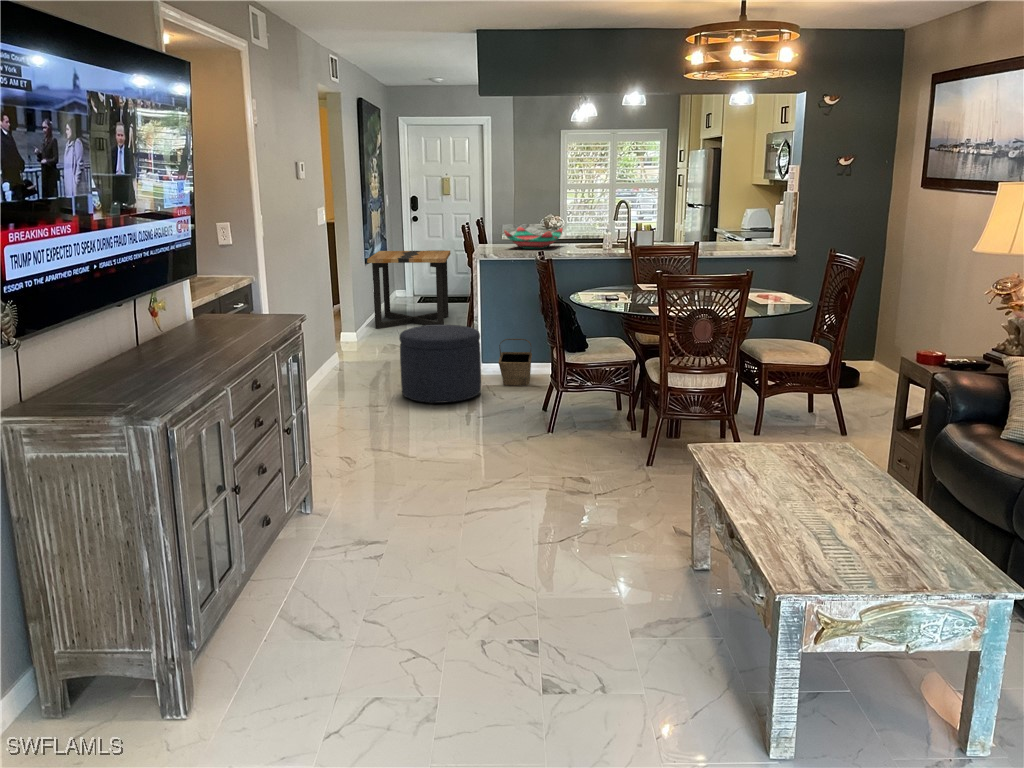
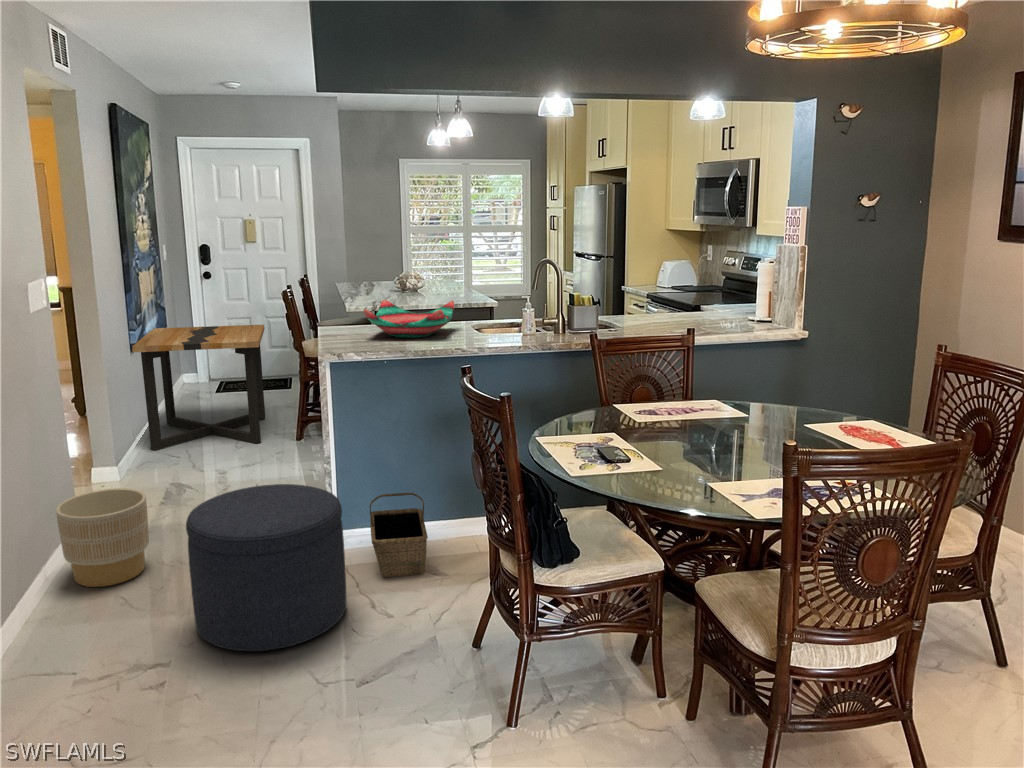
planter: none [332,329,378,379] -> present [56,488,149,587]

